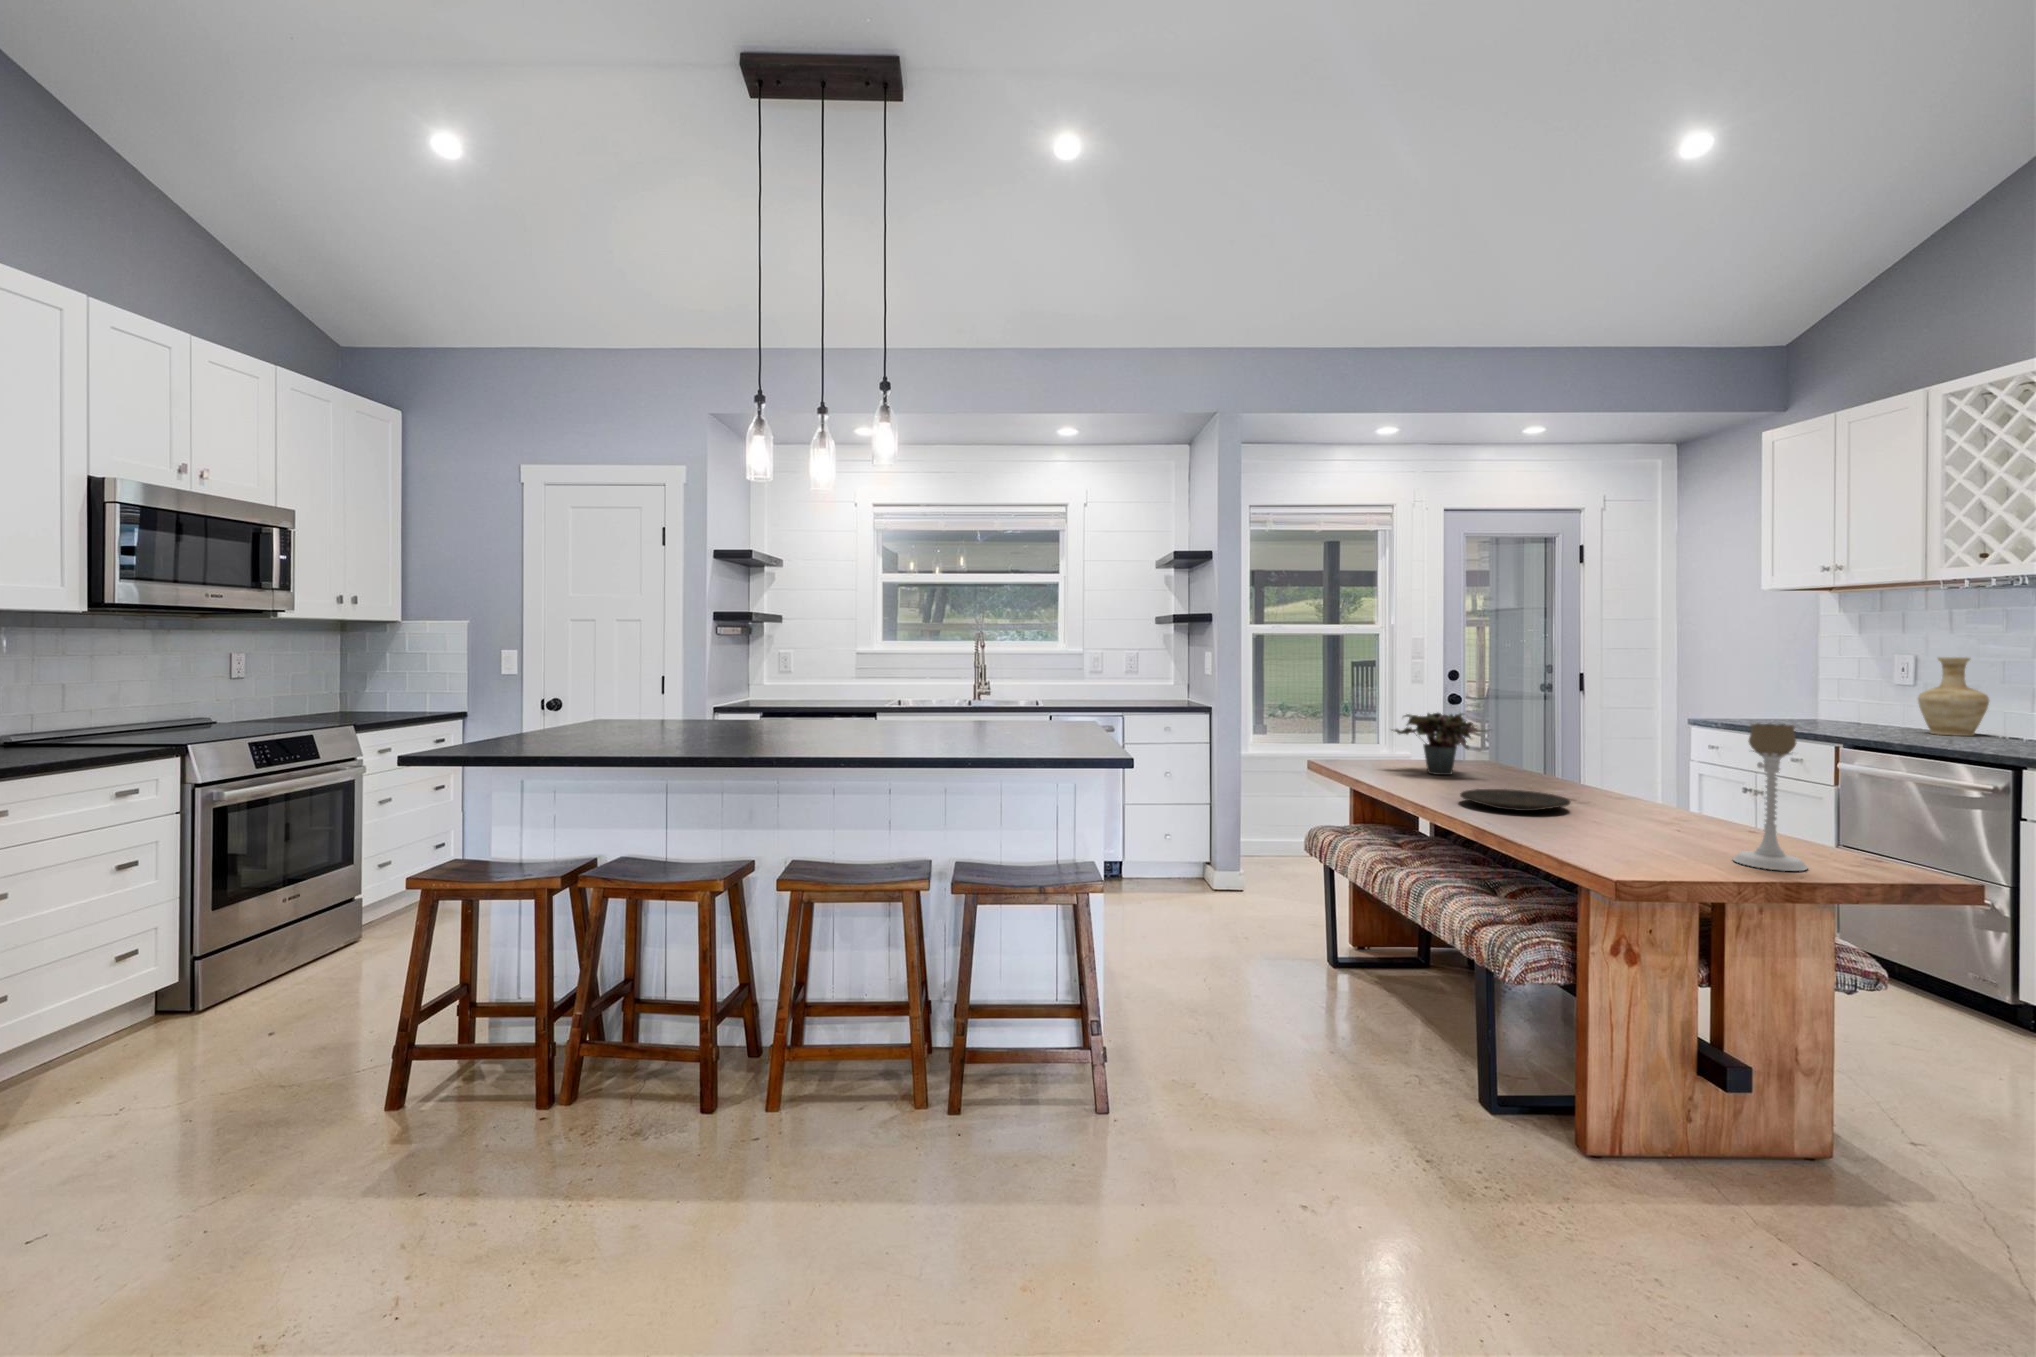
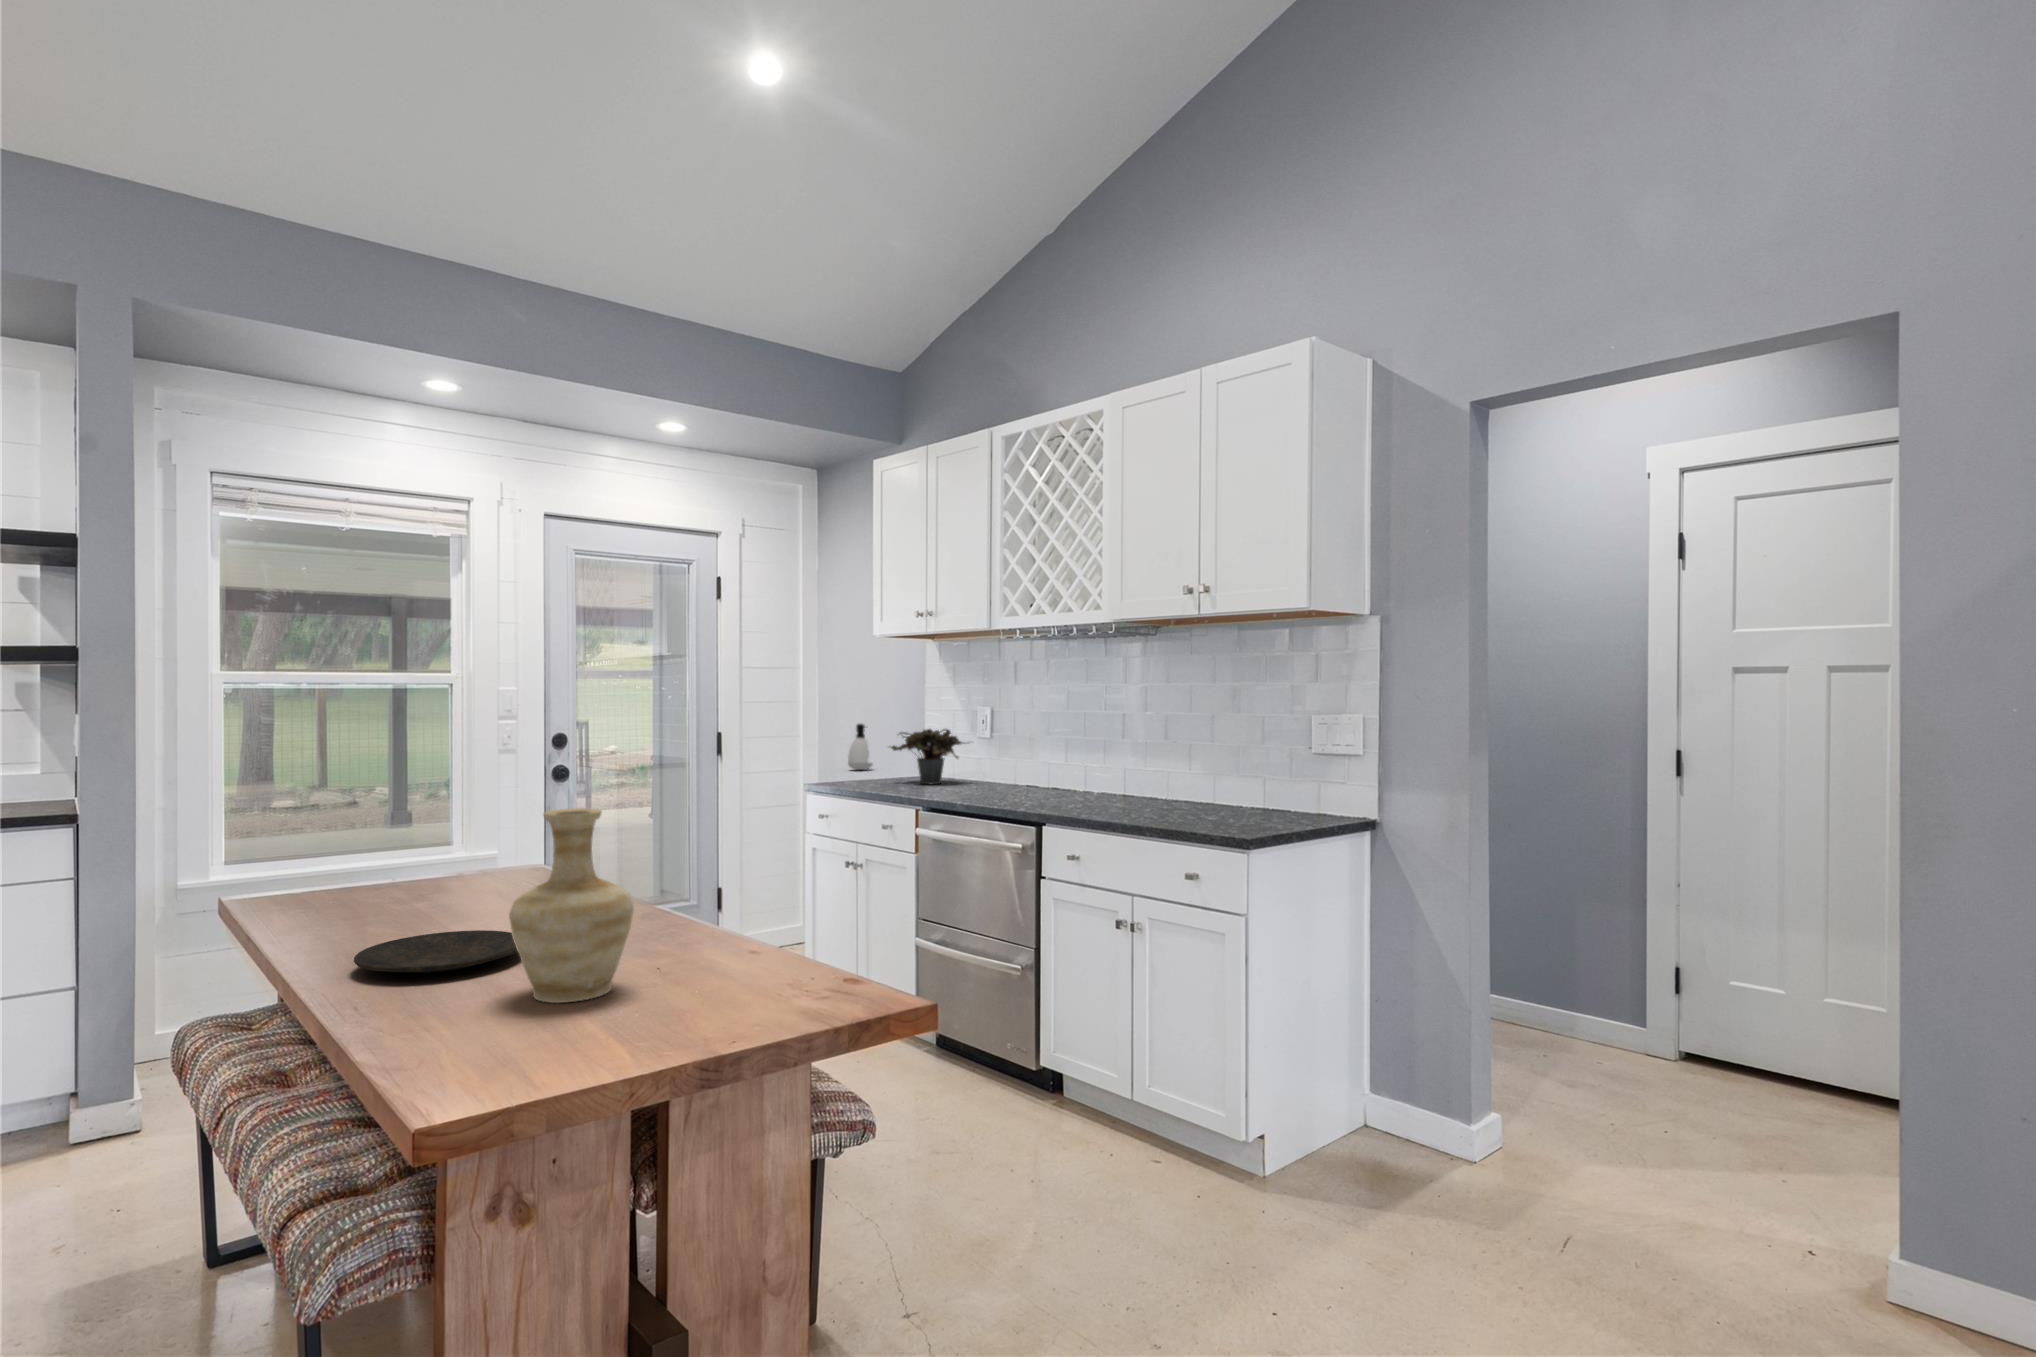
vase: present [1918,657,1989,736] -> present [509,808,634,1003]
soap dispenser: none [1714,670,1744,712] -> present [848,724,872,770]
potted plant: present [1395,713,1487,775] -> present [889,729,964,785]
candle holder: present [1733,724,1808,871] -> none [651,823,738,1041]

